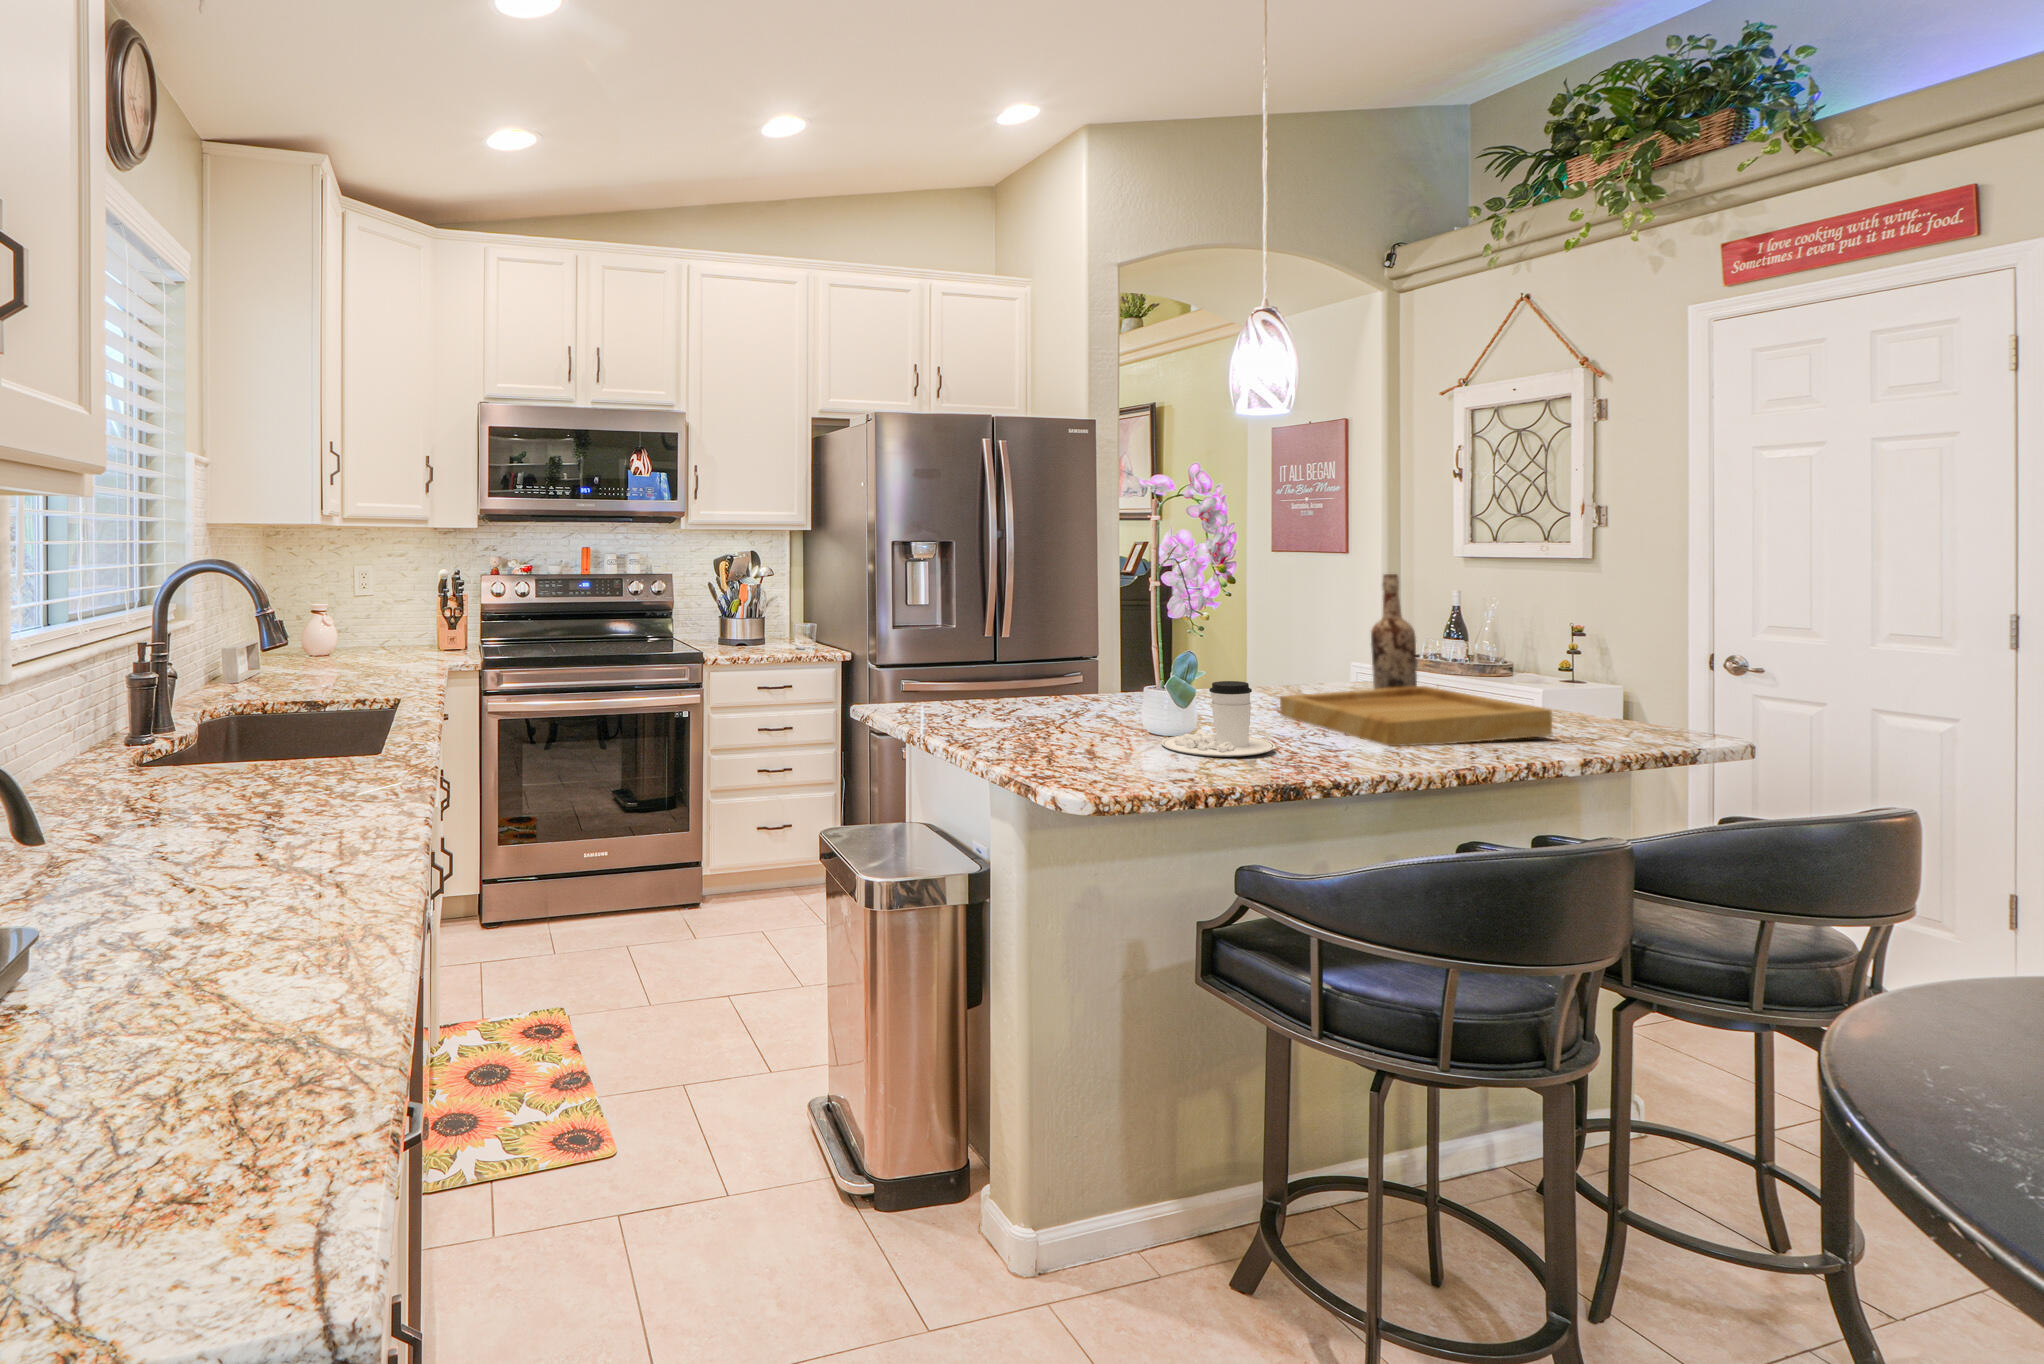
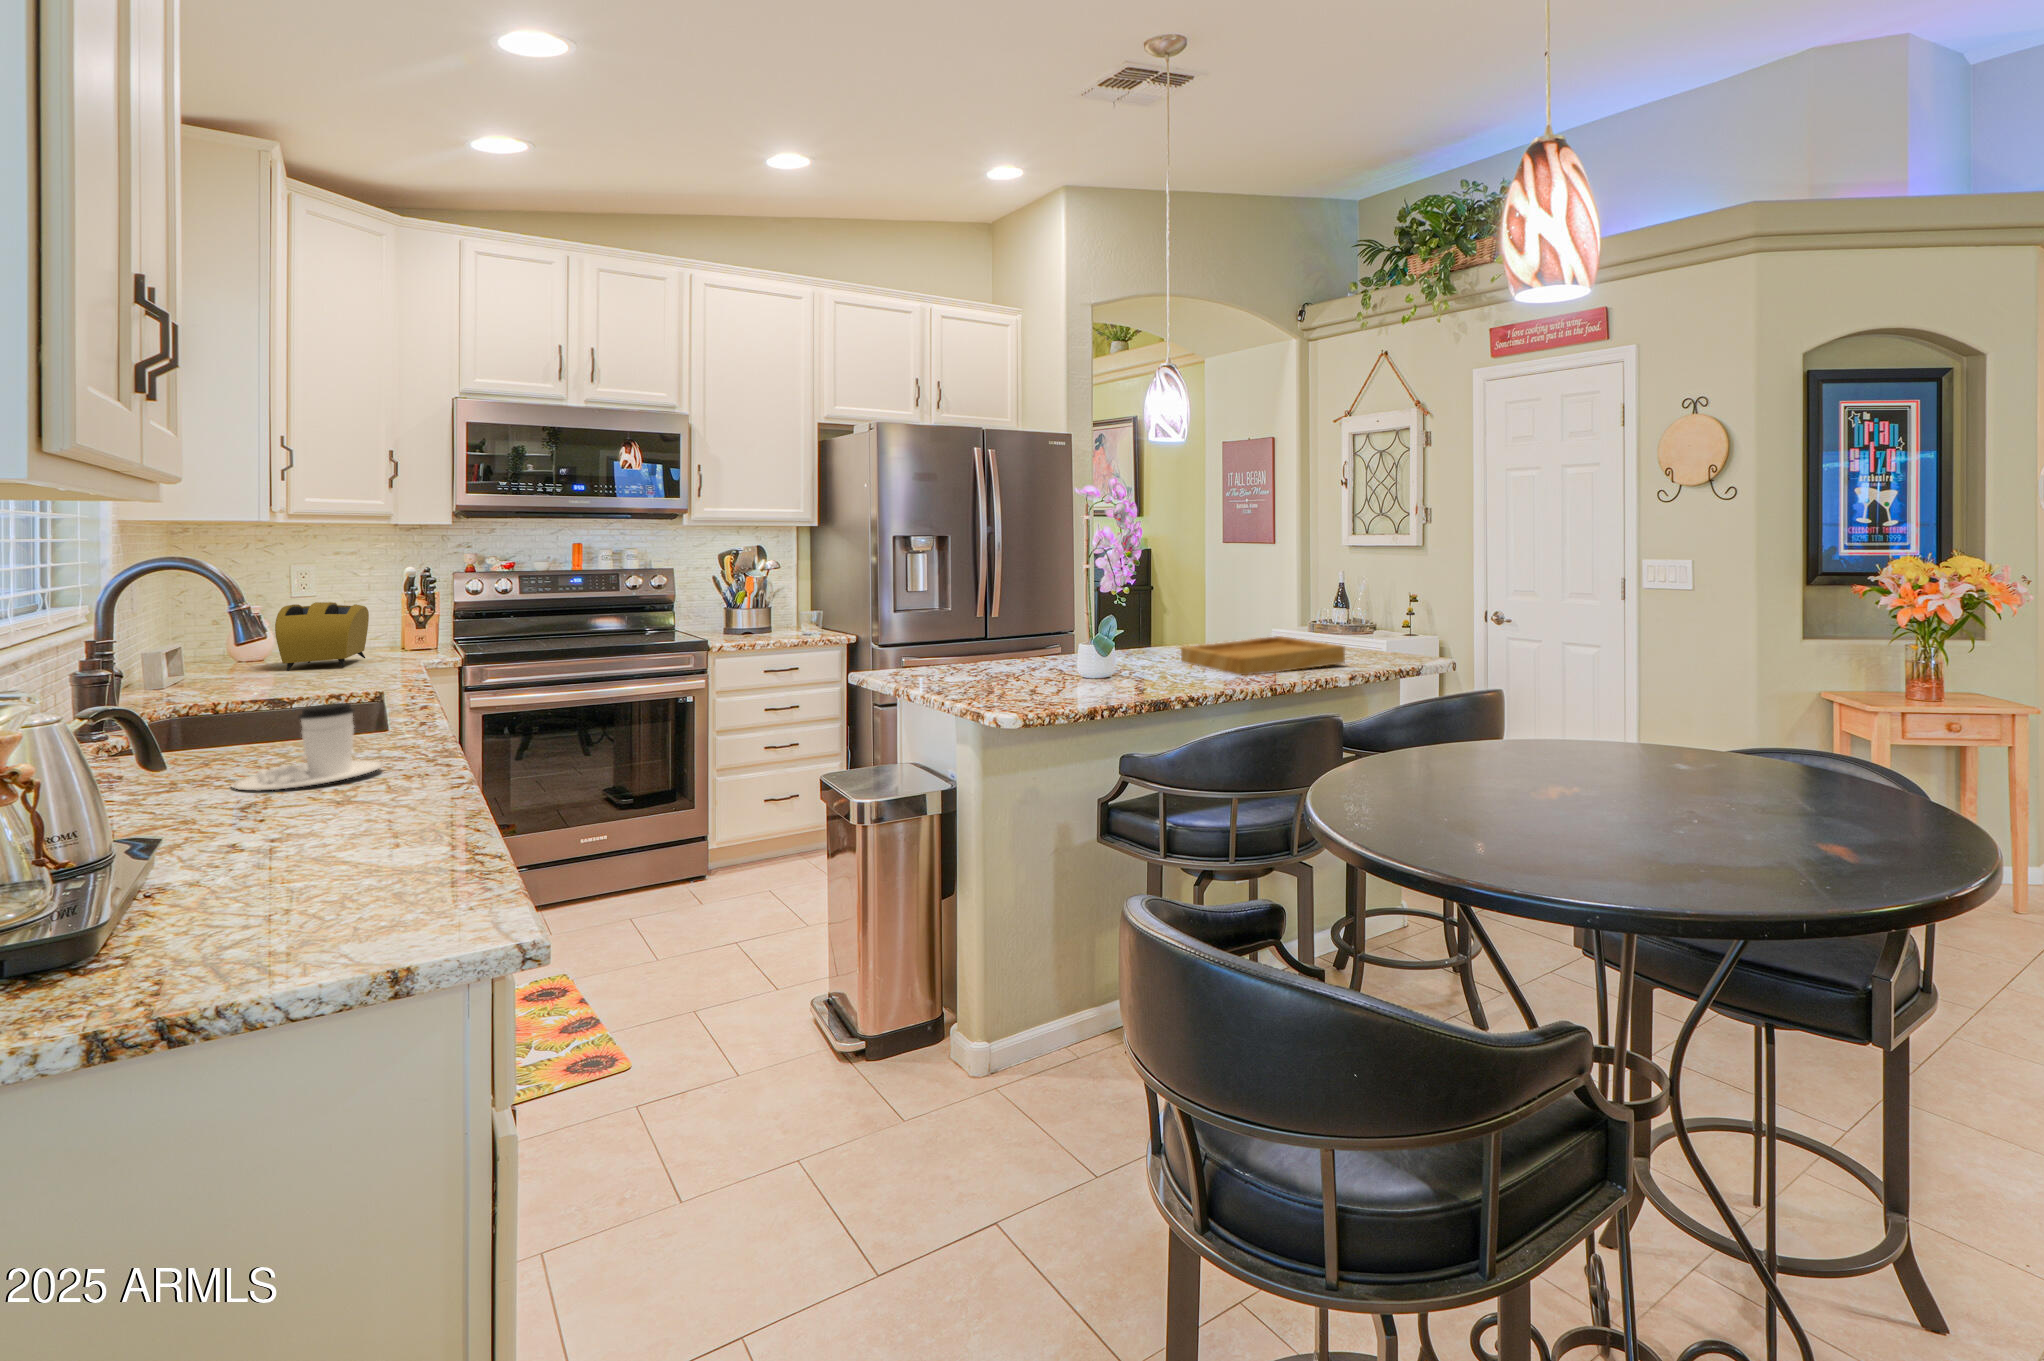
wine bottle: present [1371,574,1417,689] -> none [1251,557,1280,650]
toaster: none [327,603,405,670] -> present [275,602,369,671]
coffee cup: present [1162,681,1275,757] -> present [232,703,384,791]

